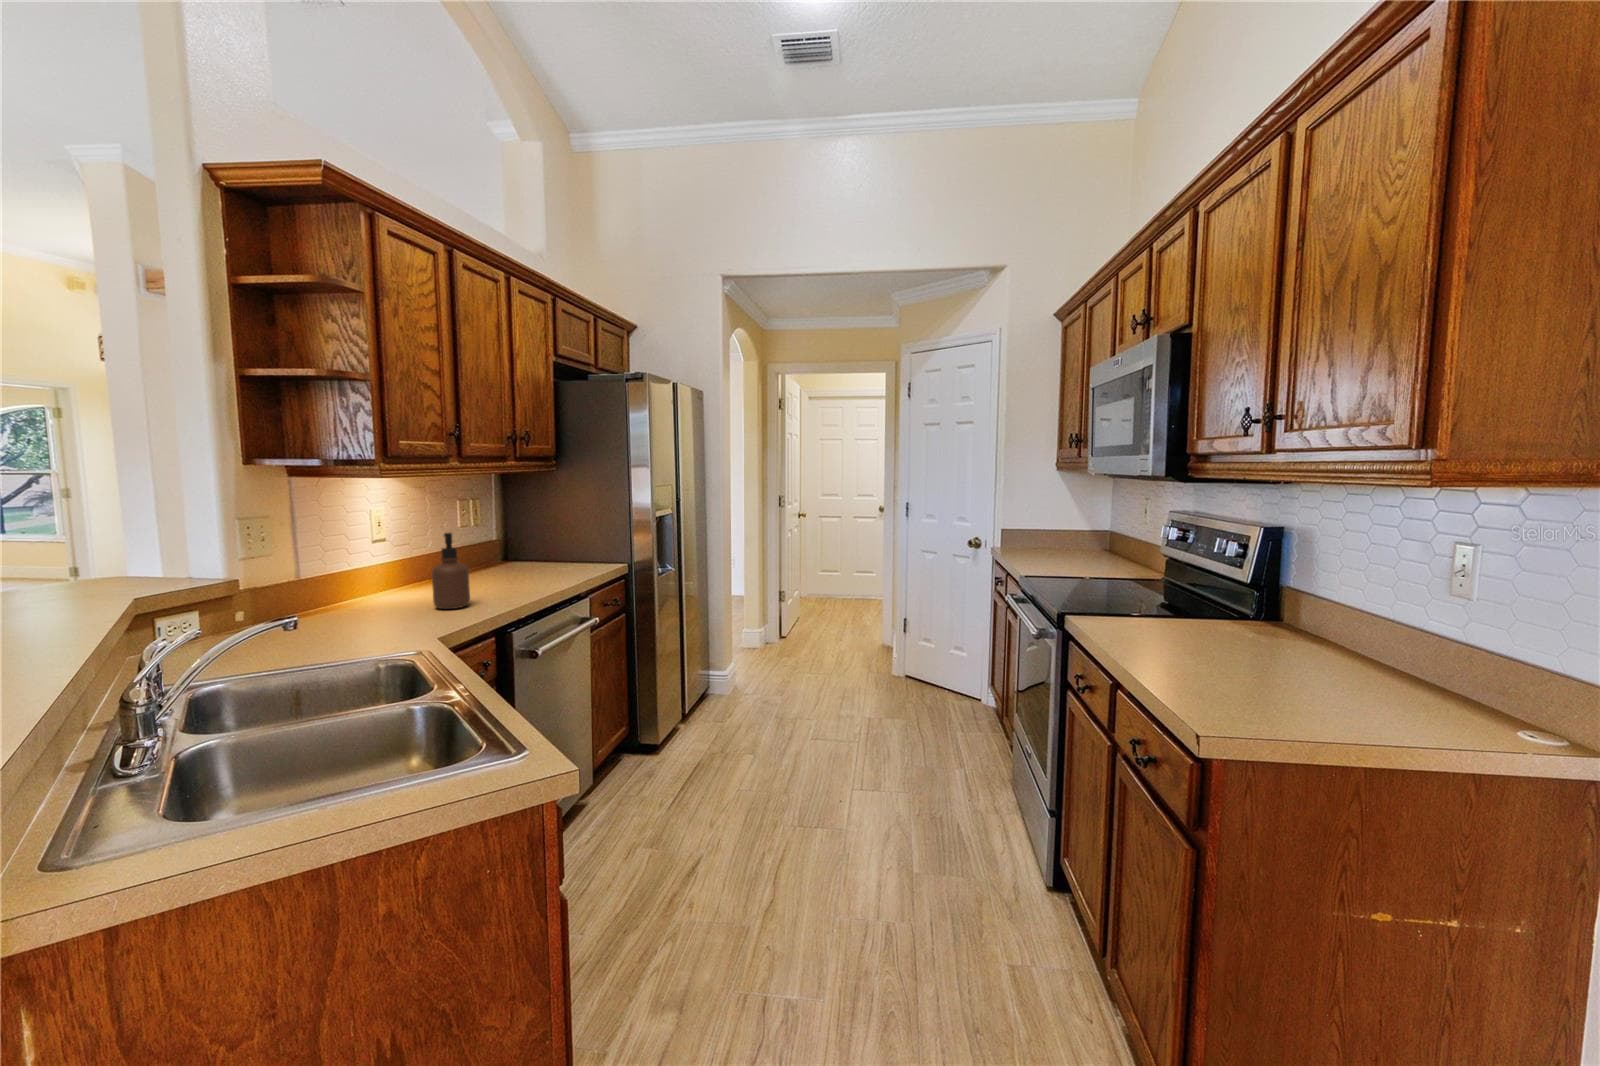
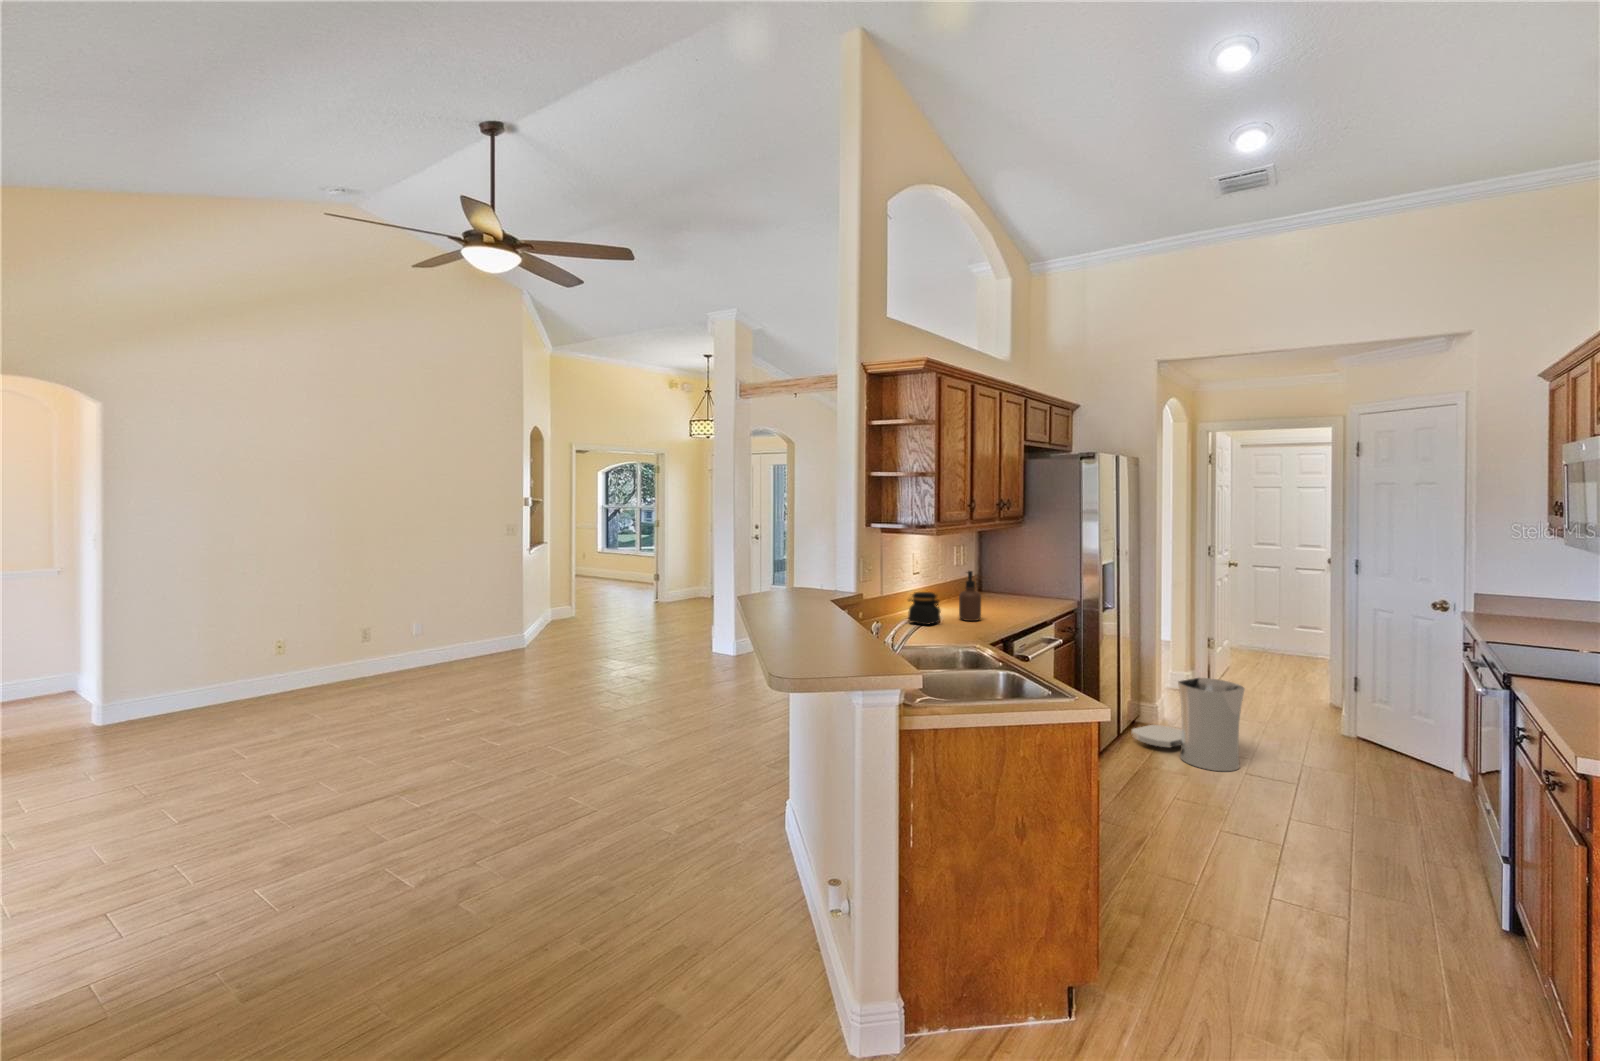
jar: none [328,571,391,625] -> present [908,592,941,625]
trash can: none [701,636,806,738] -> present [1132,678,1245,771]

